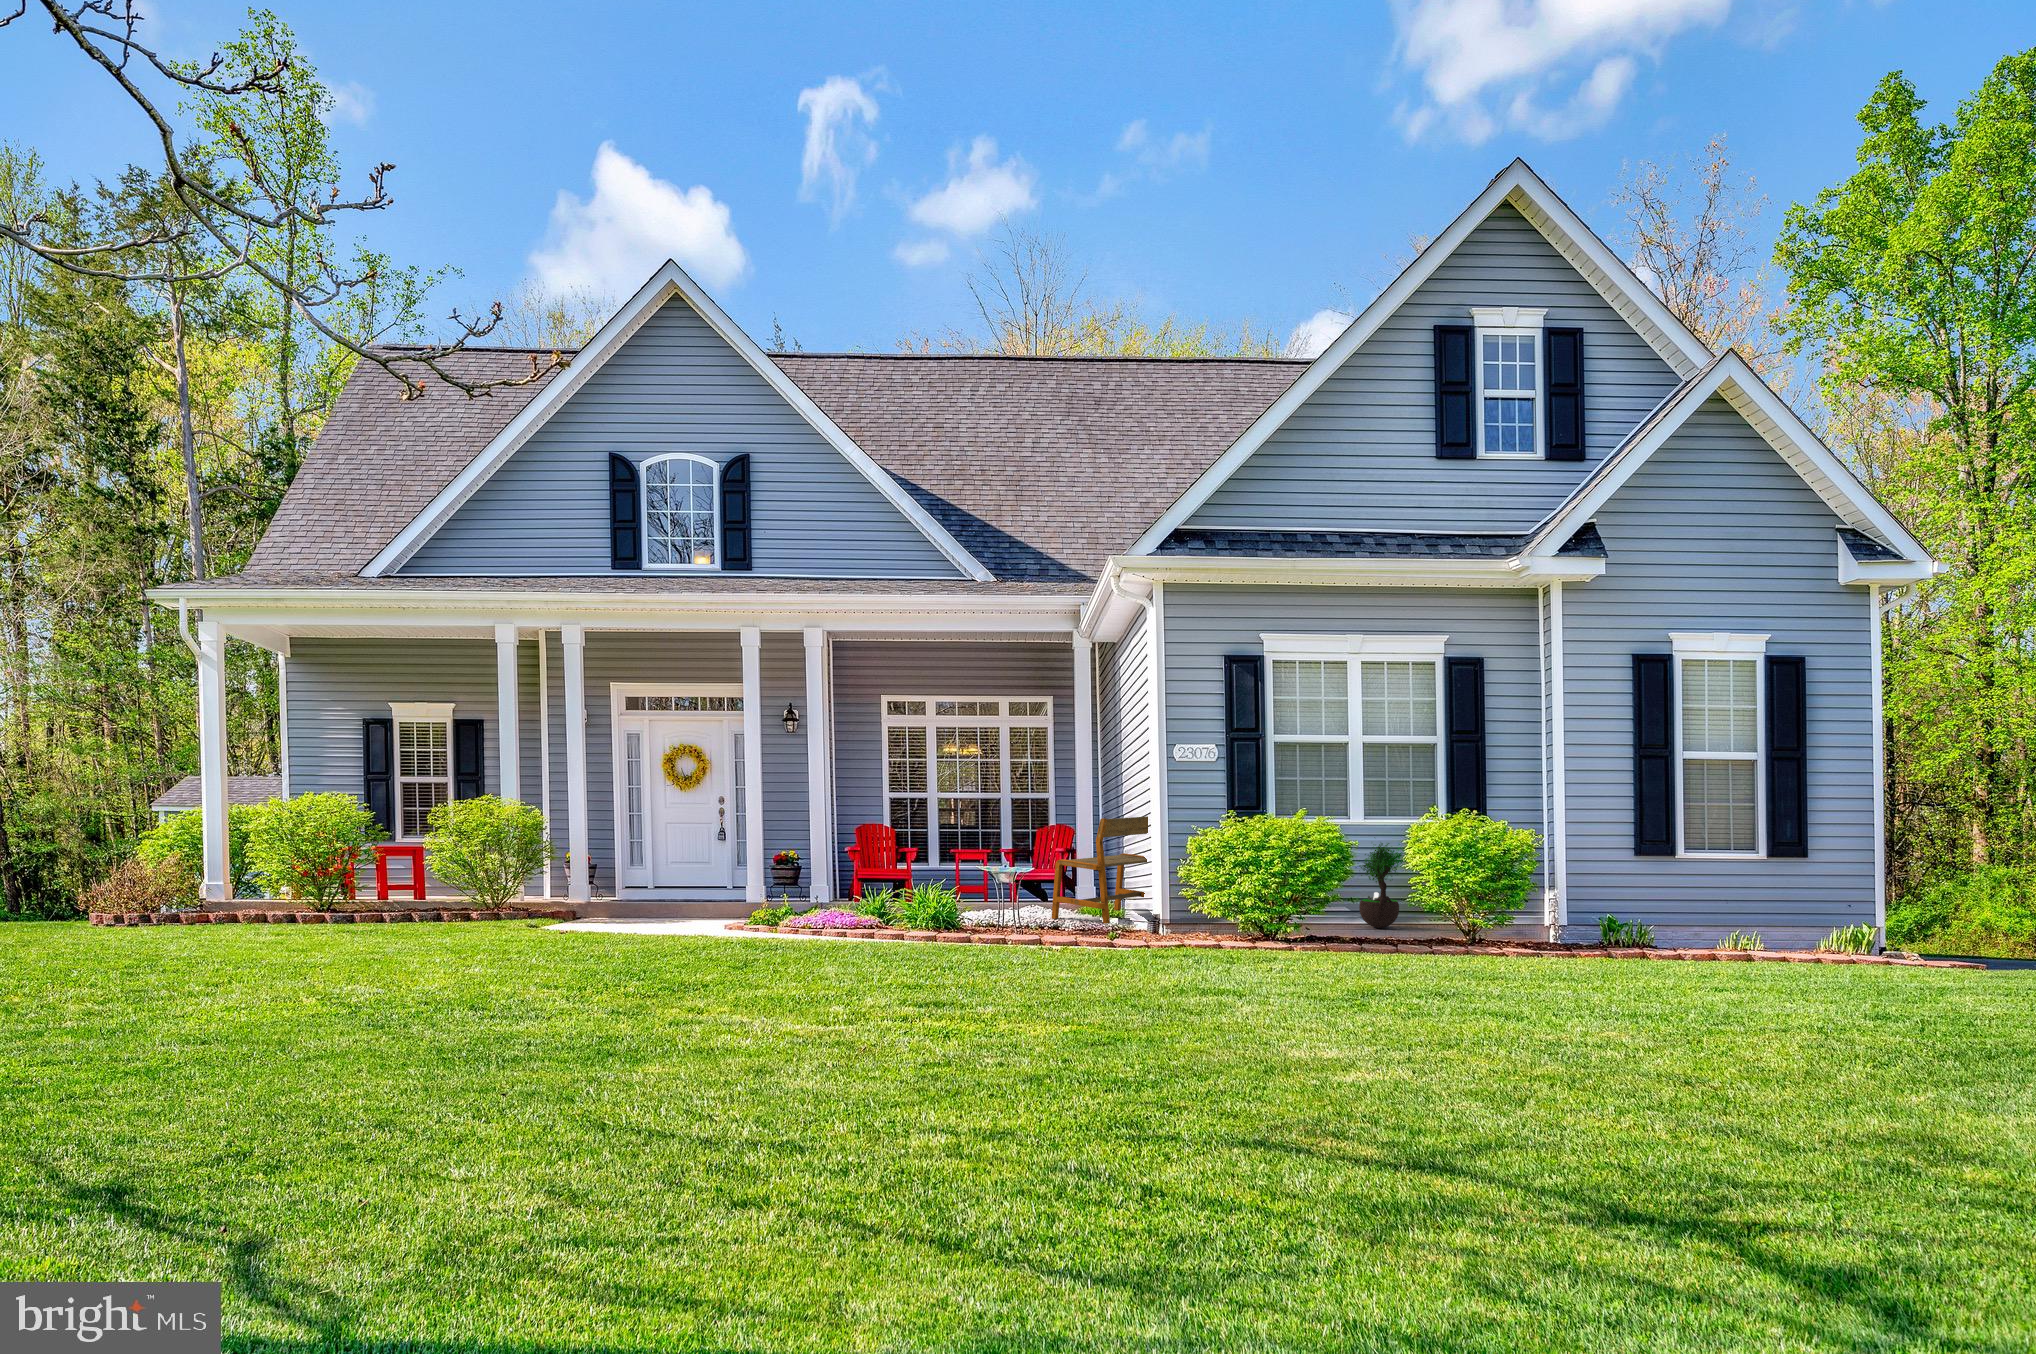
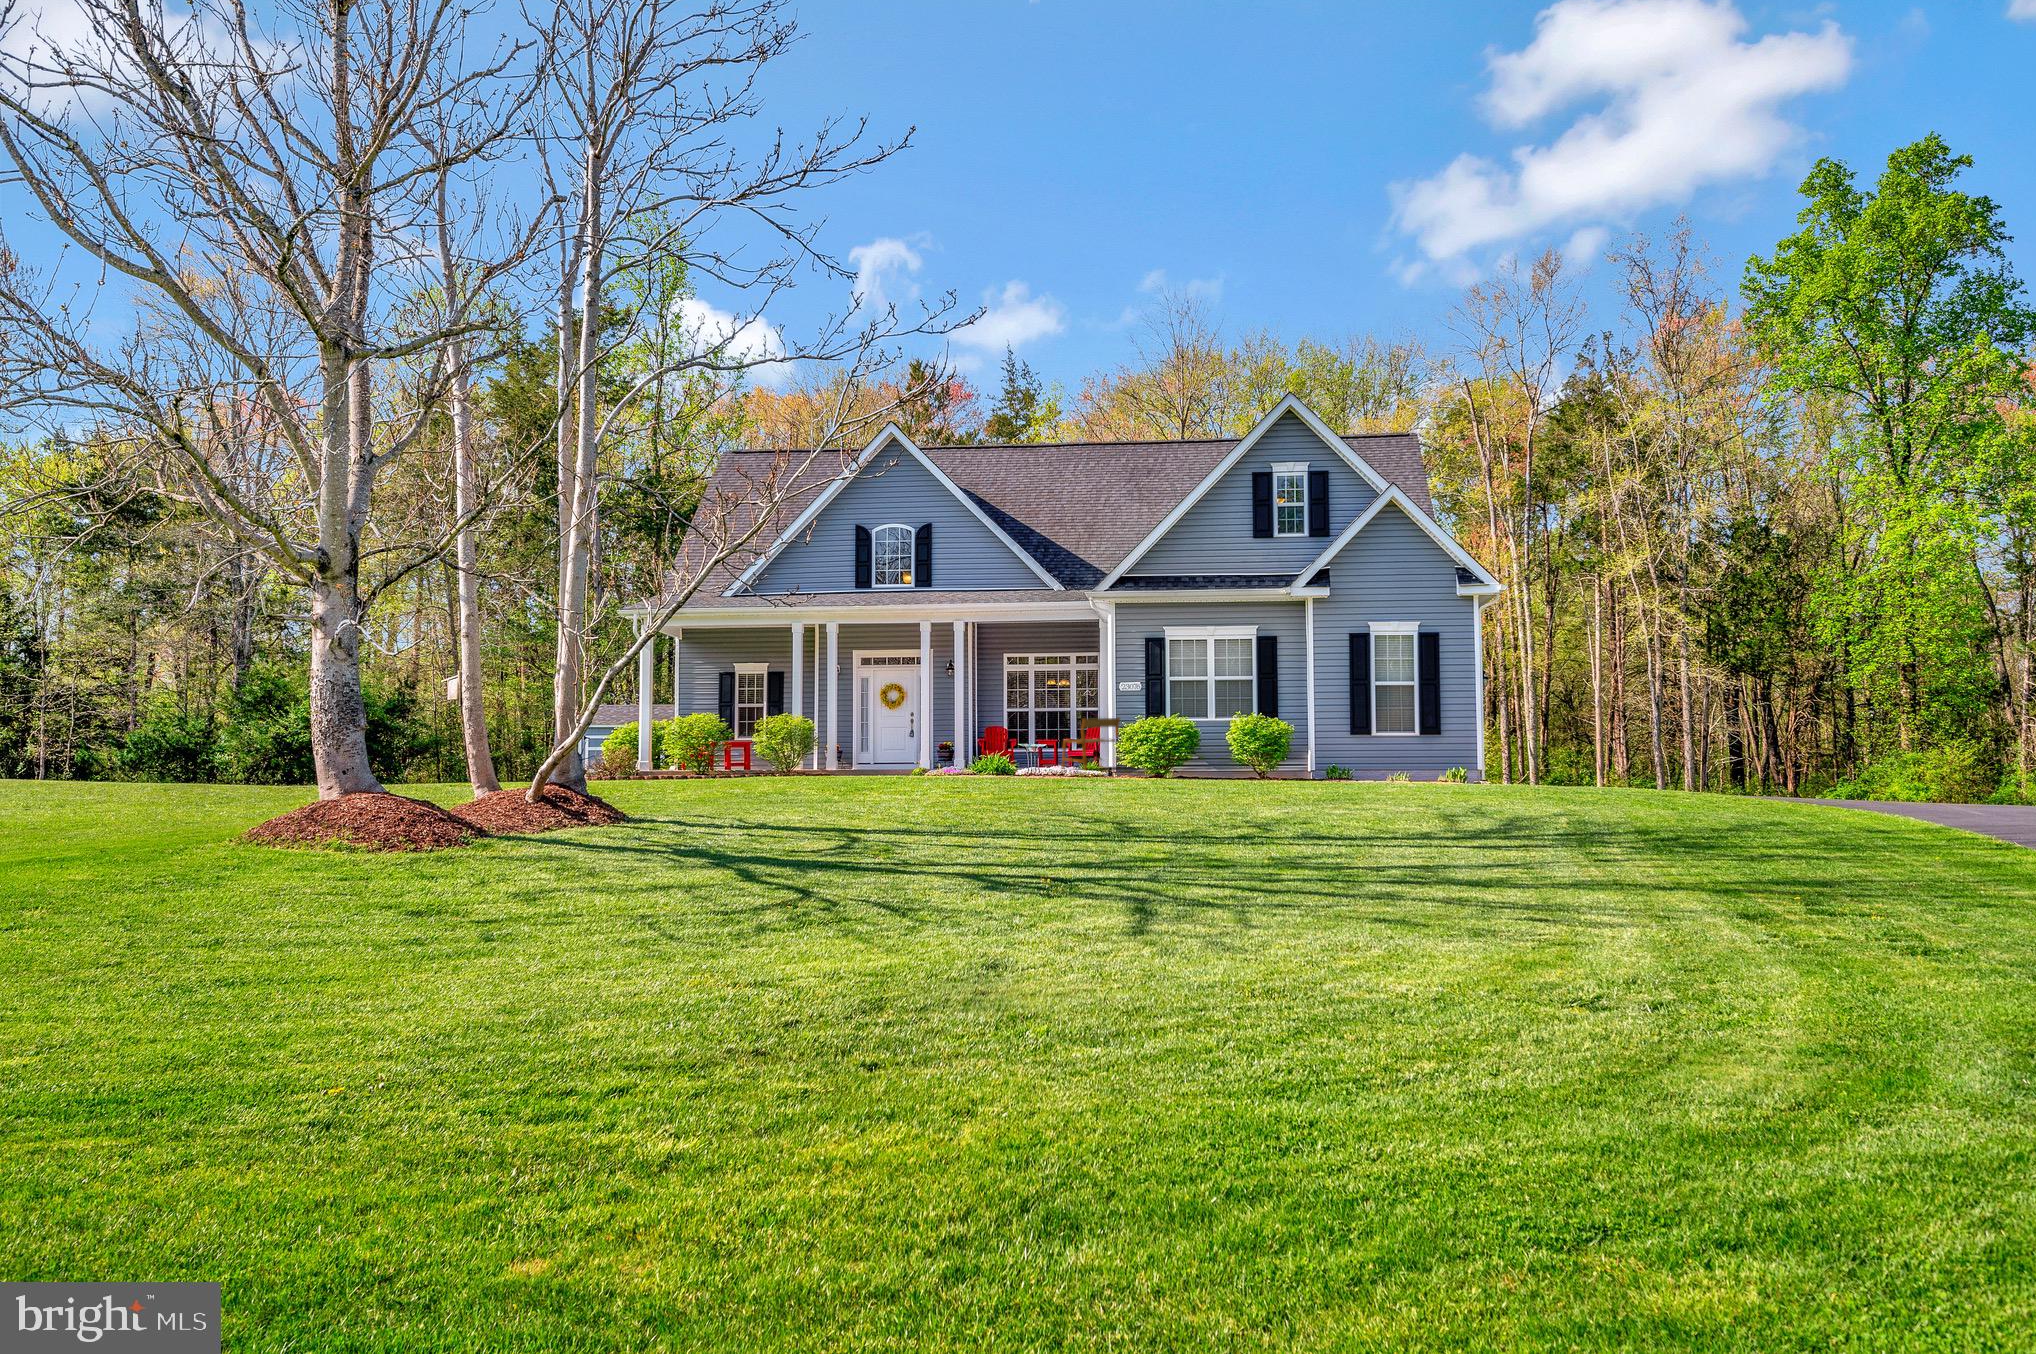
potted tree: present [1356,843,1406,928] -> none [1205,727,1232,772]

